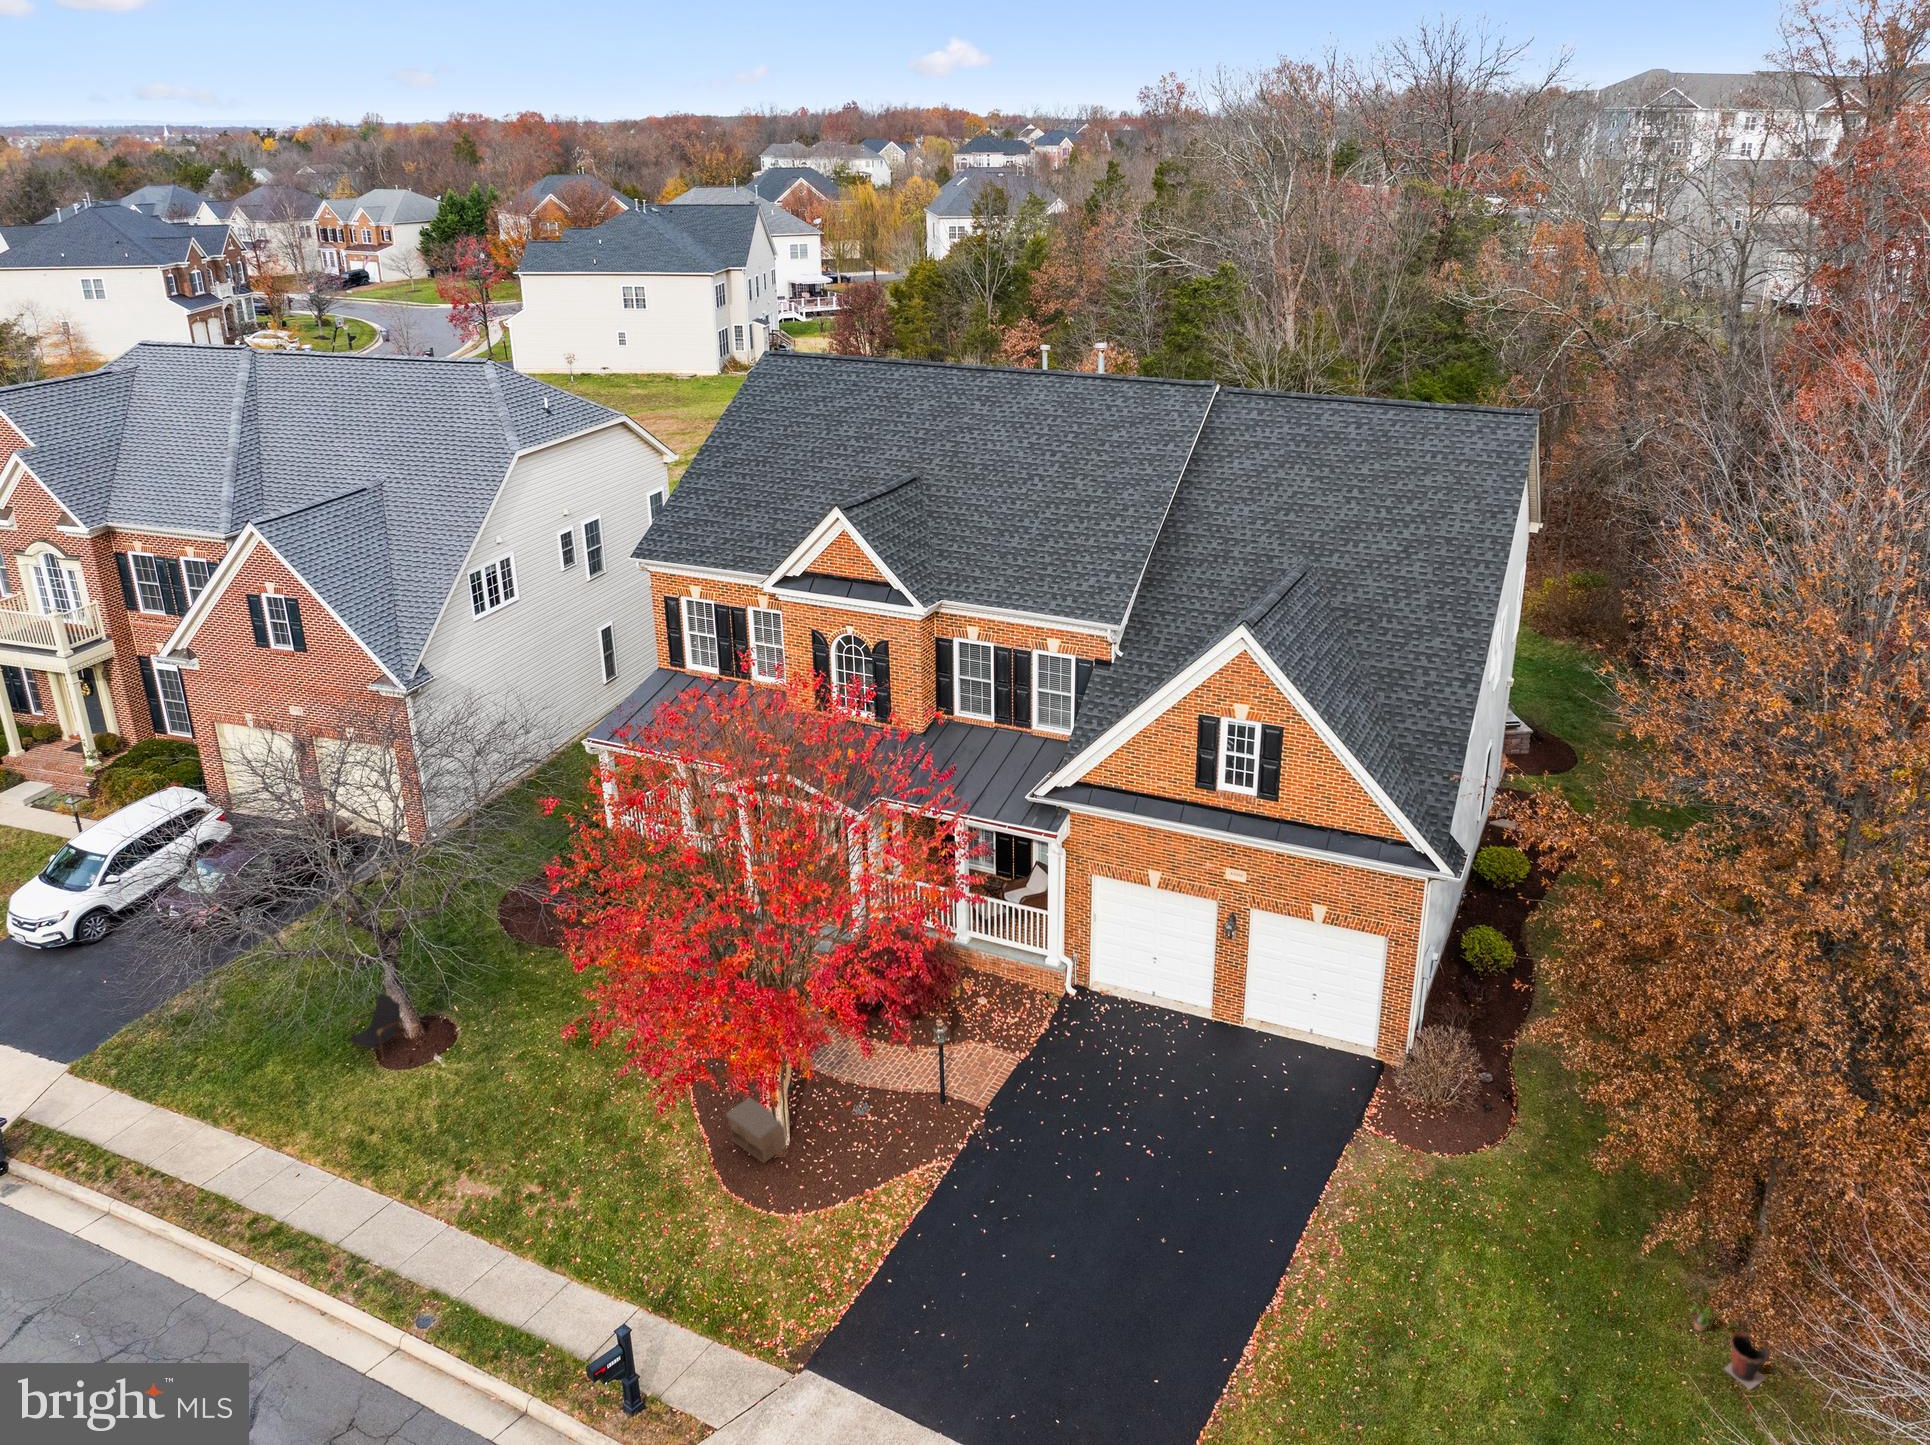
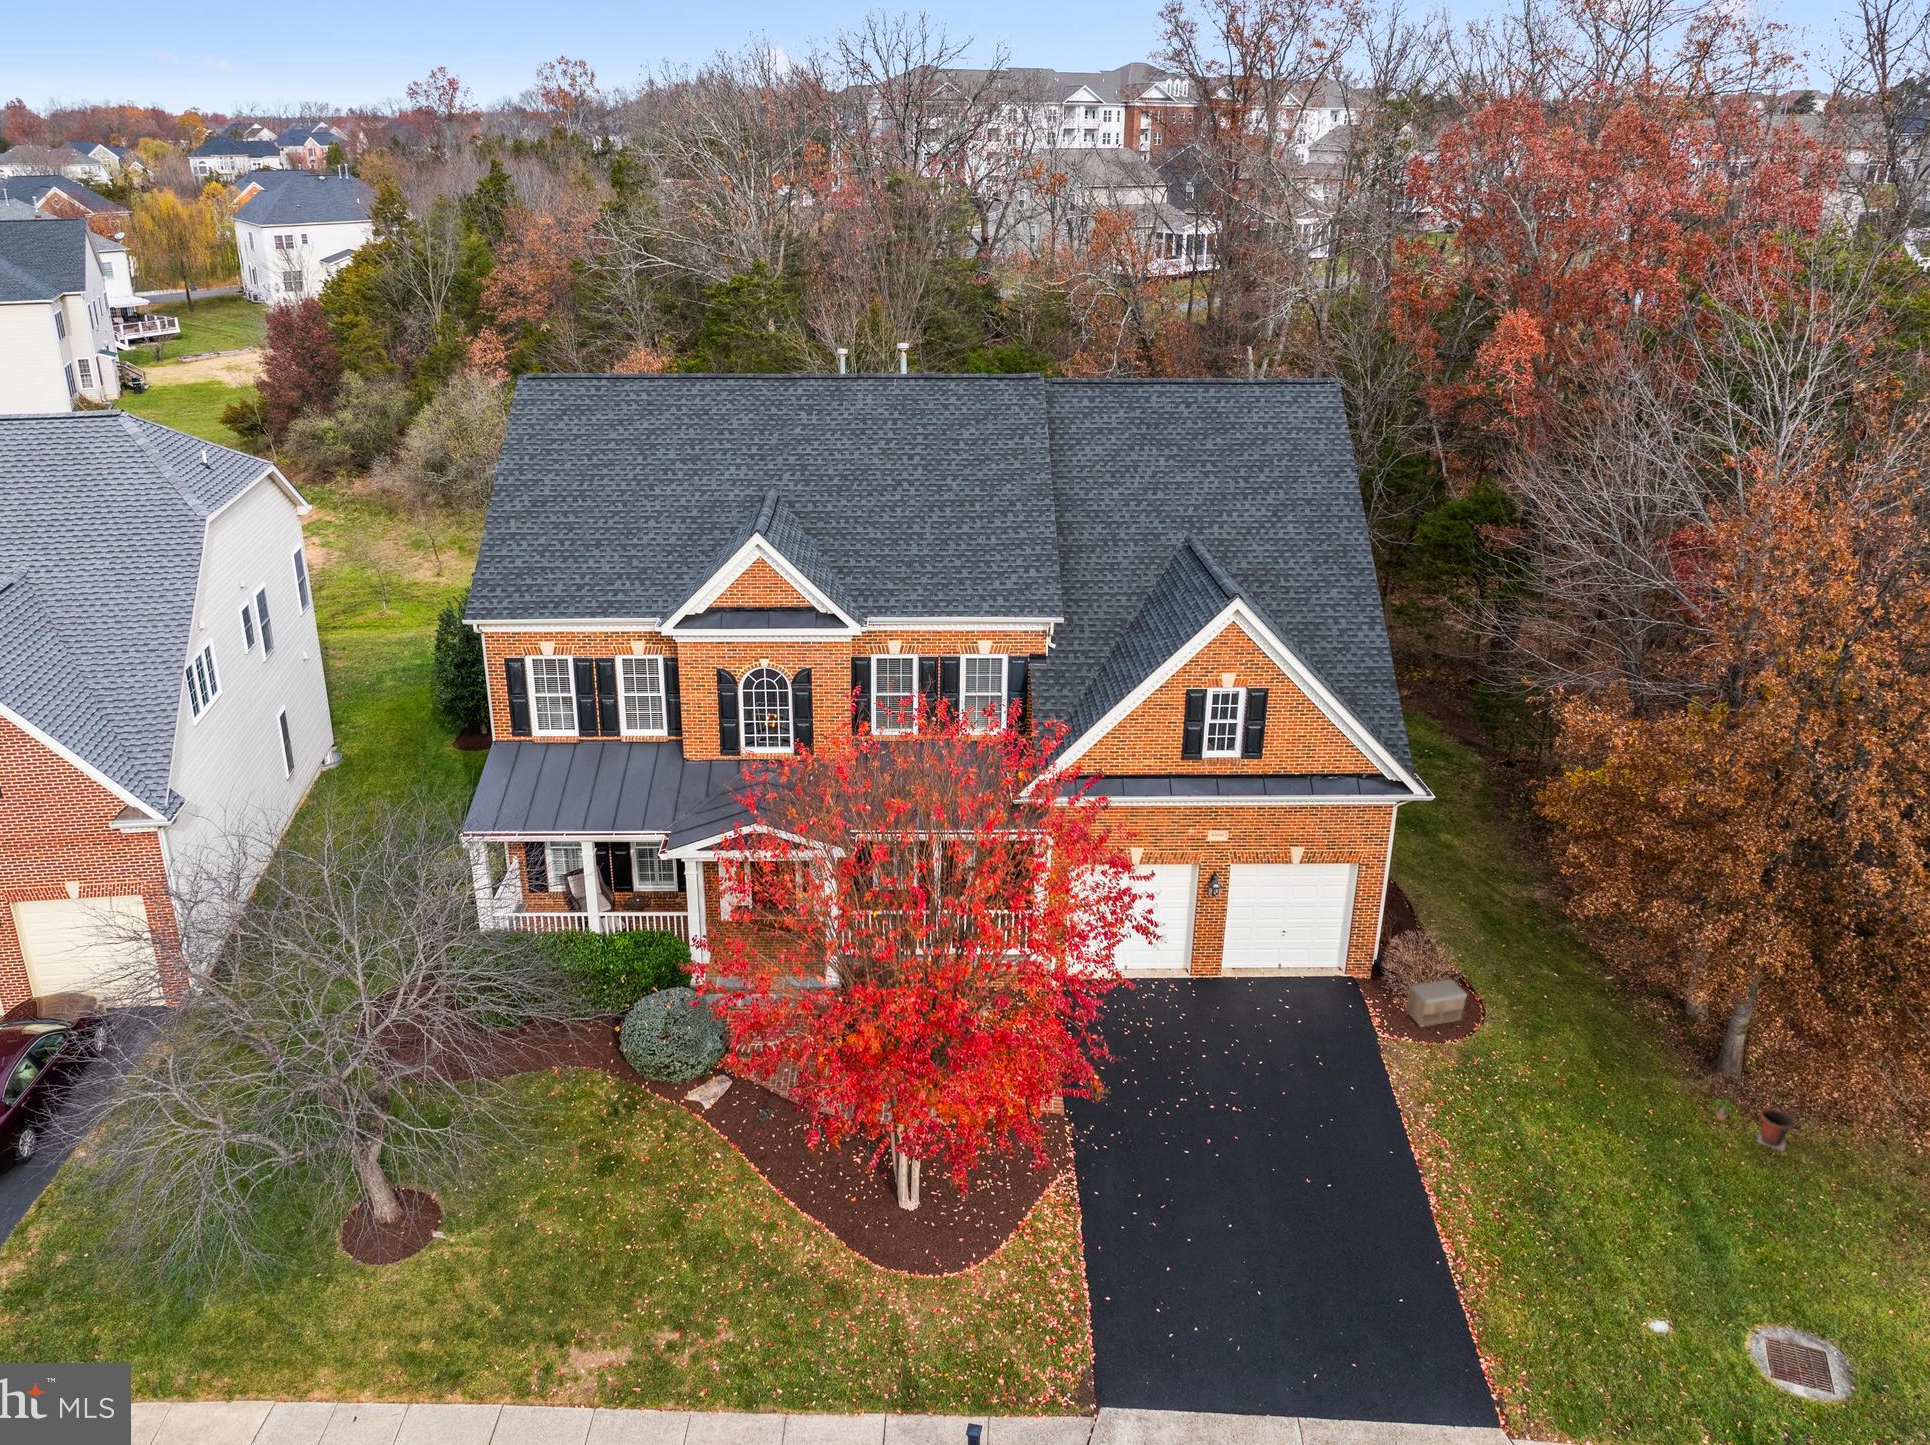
lounge chair: present [349,994,408,1059] -> none [304,1186,371,1265]
storage bench: present [726,1098,786,1163] -> present [1406,979,1467,1027]

